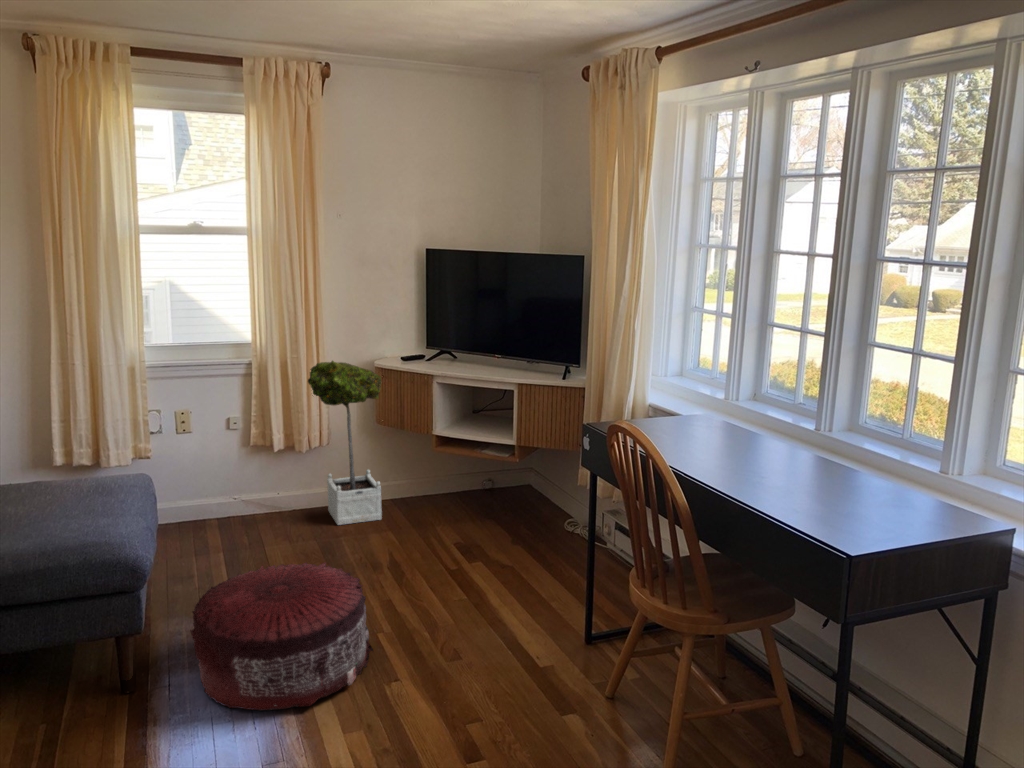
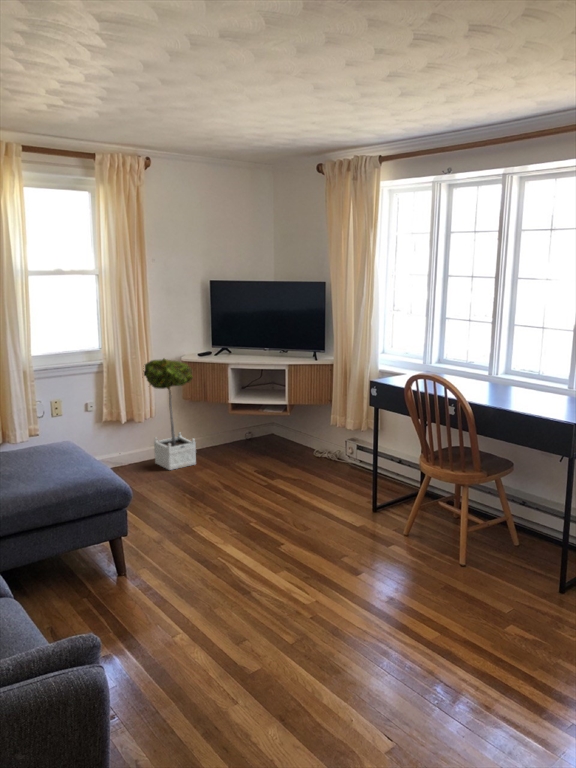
pouf: present [190,563,373,710] -> none [152,481,259,569]

